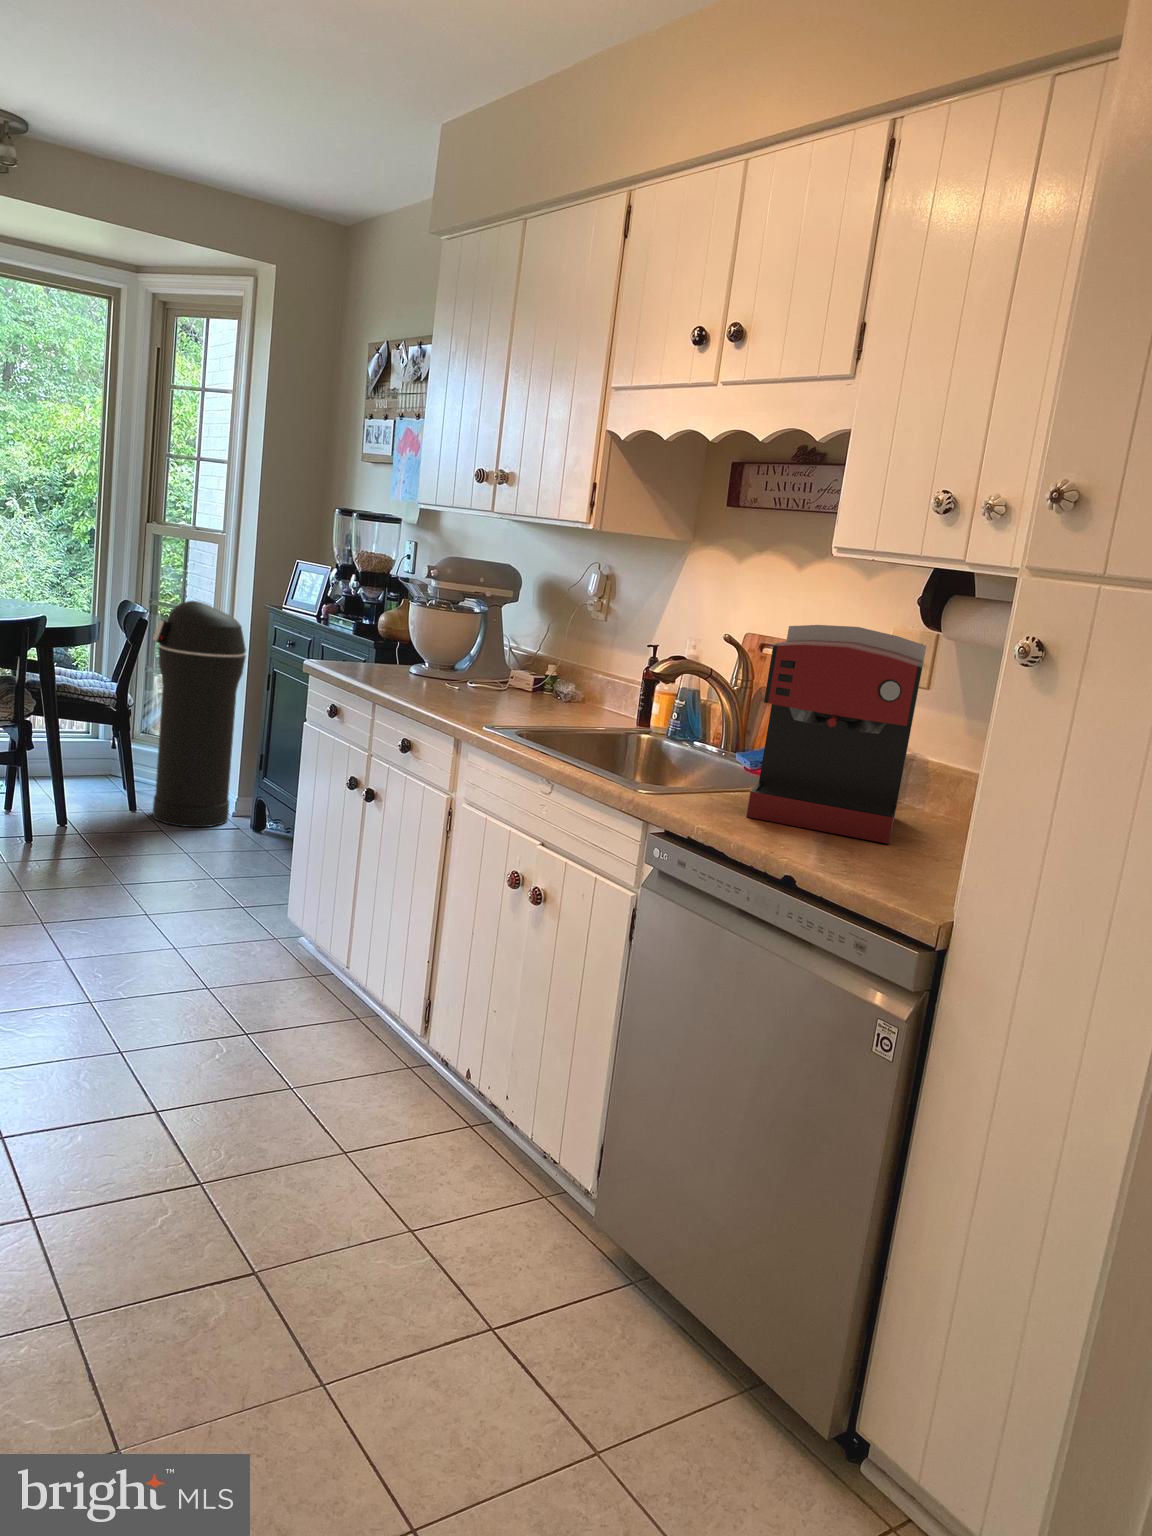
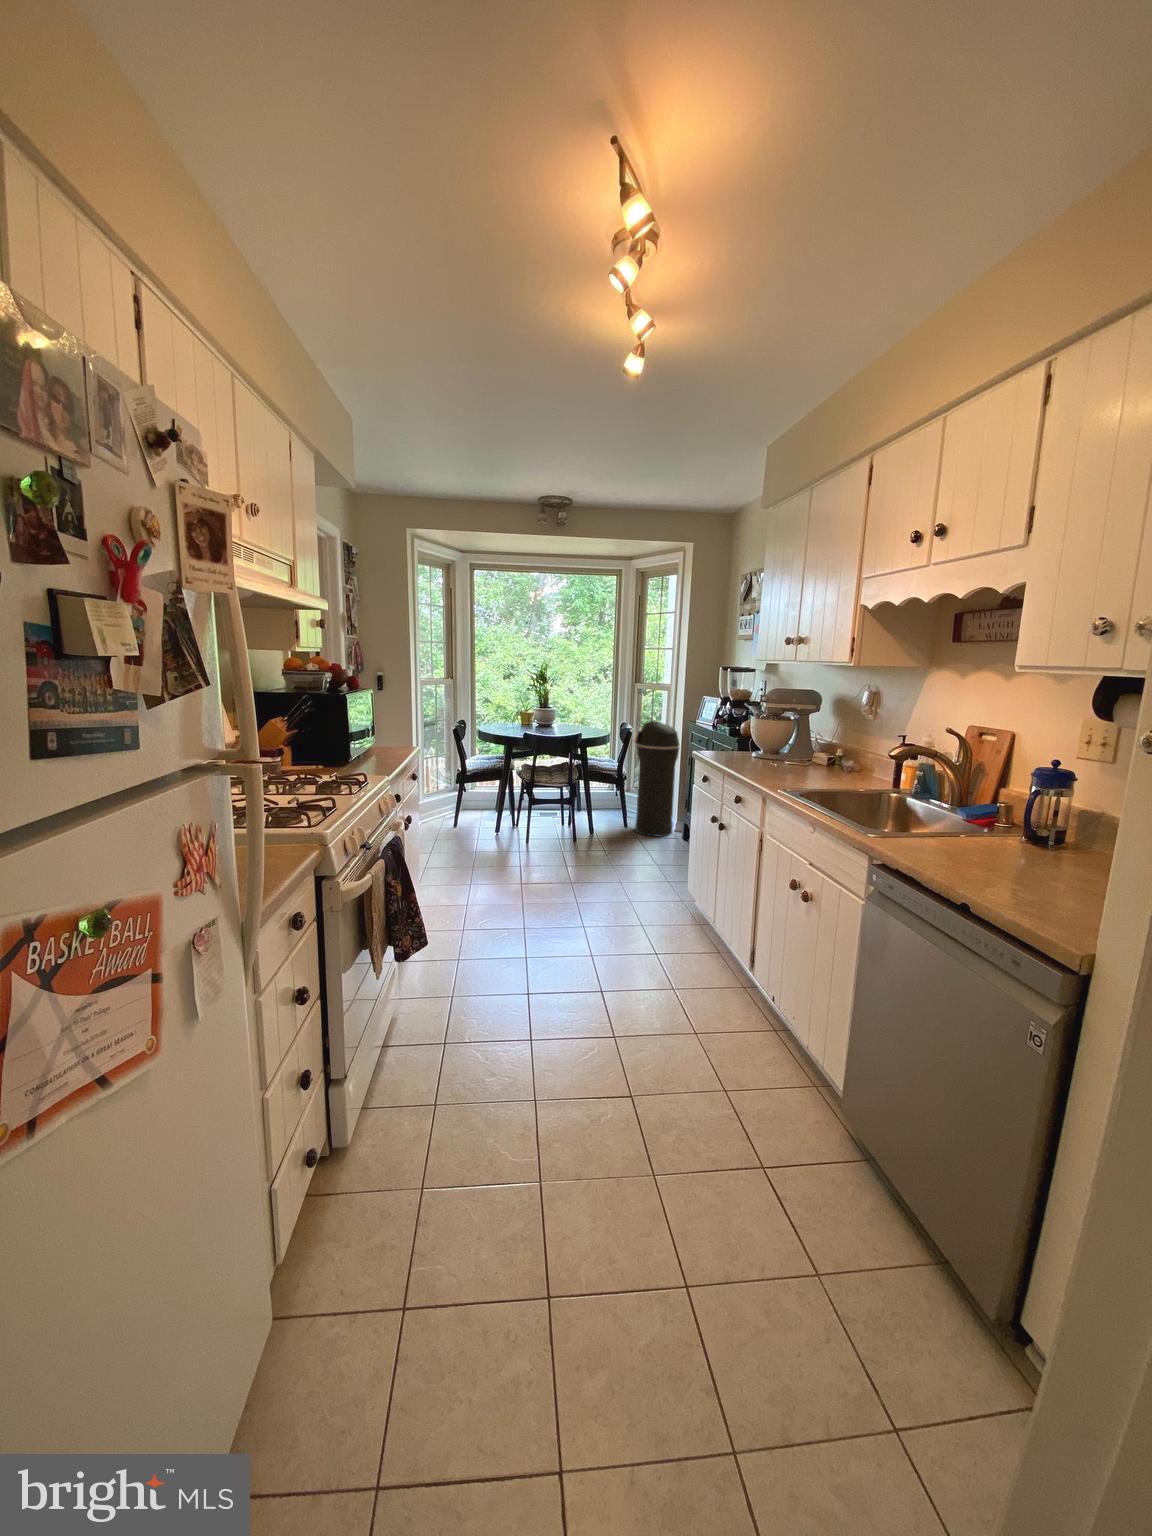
coffee maker: present [746,625,926,844] -> none [944,722,1103,882]

